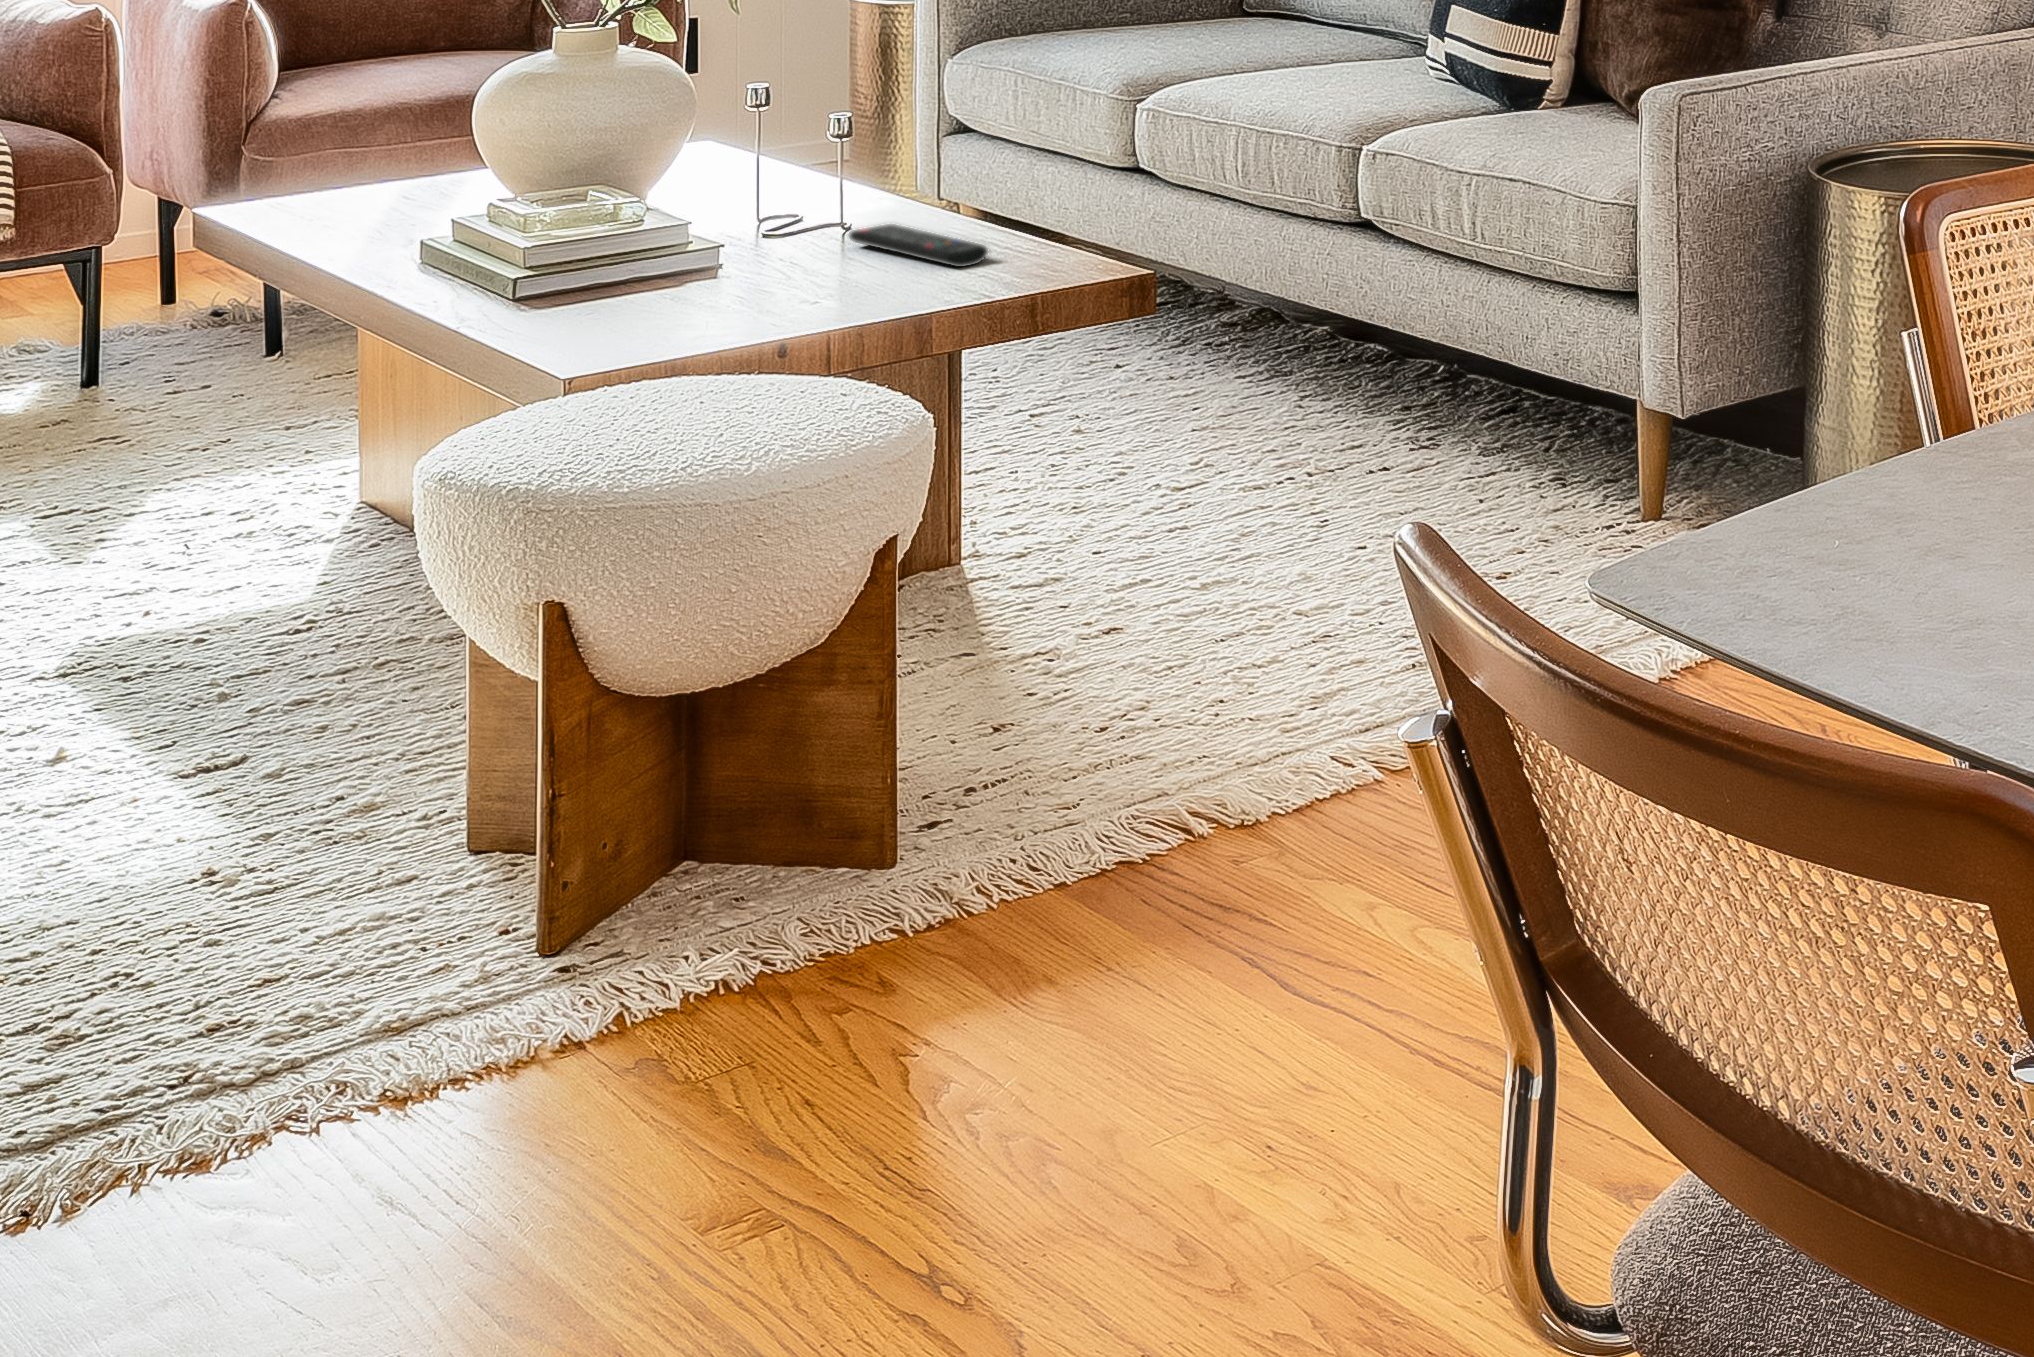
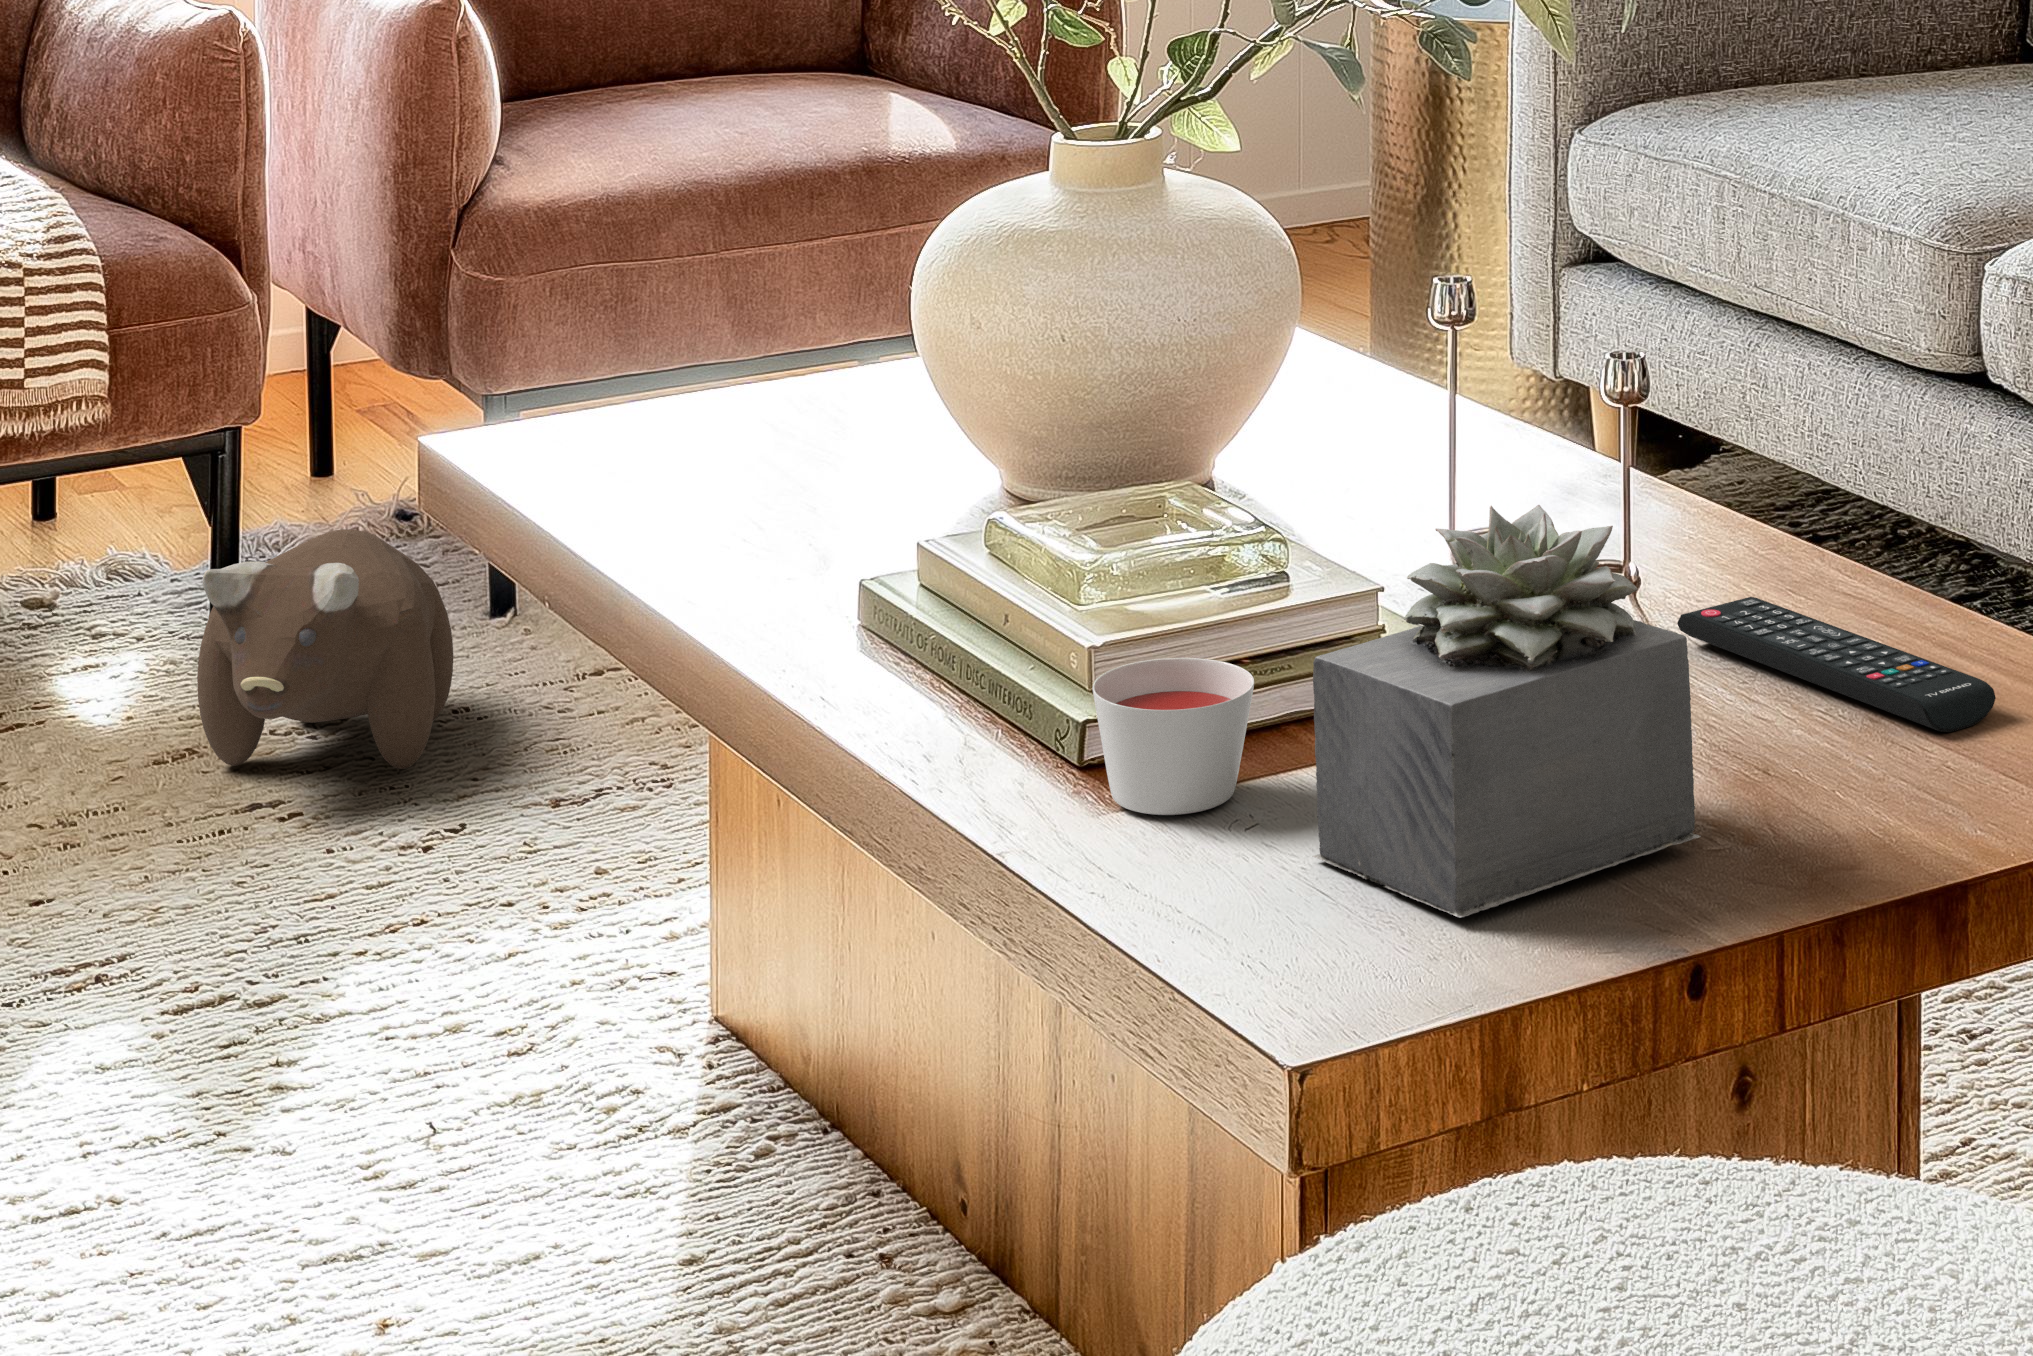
succulent plant: none [611,153,806,330] -> present [1313,505,1701,918]
candle: none [510,243,596,310] -> present [1093,658,1254,815]
plush toy: none [67,290,231,424] -> present [197,529,453,769]

